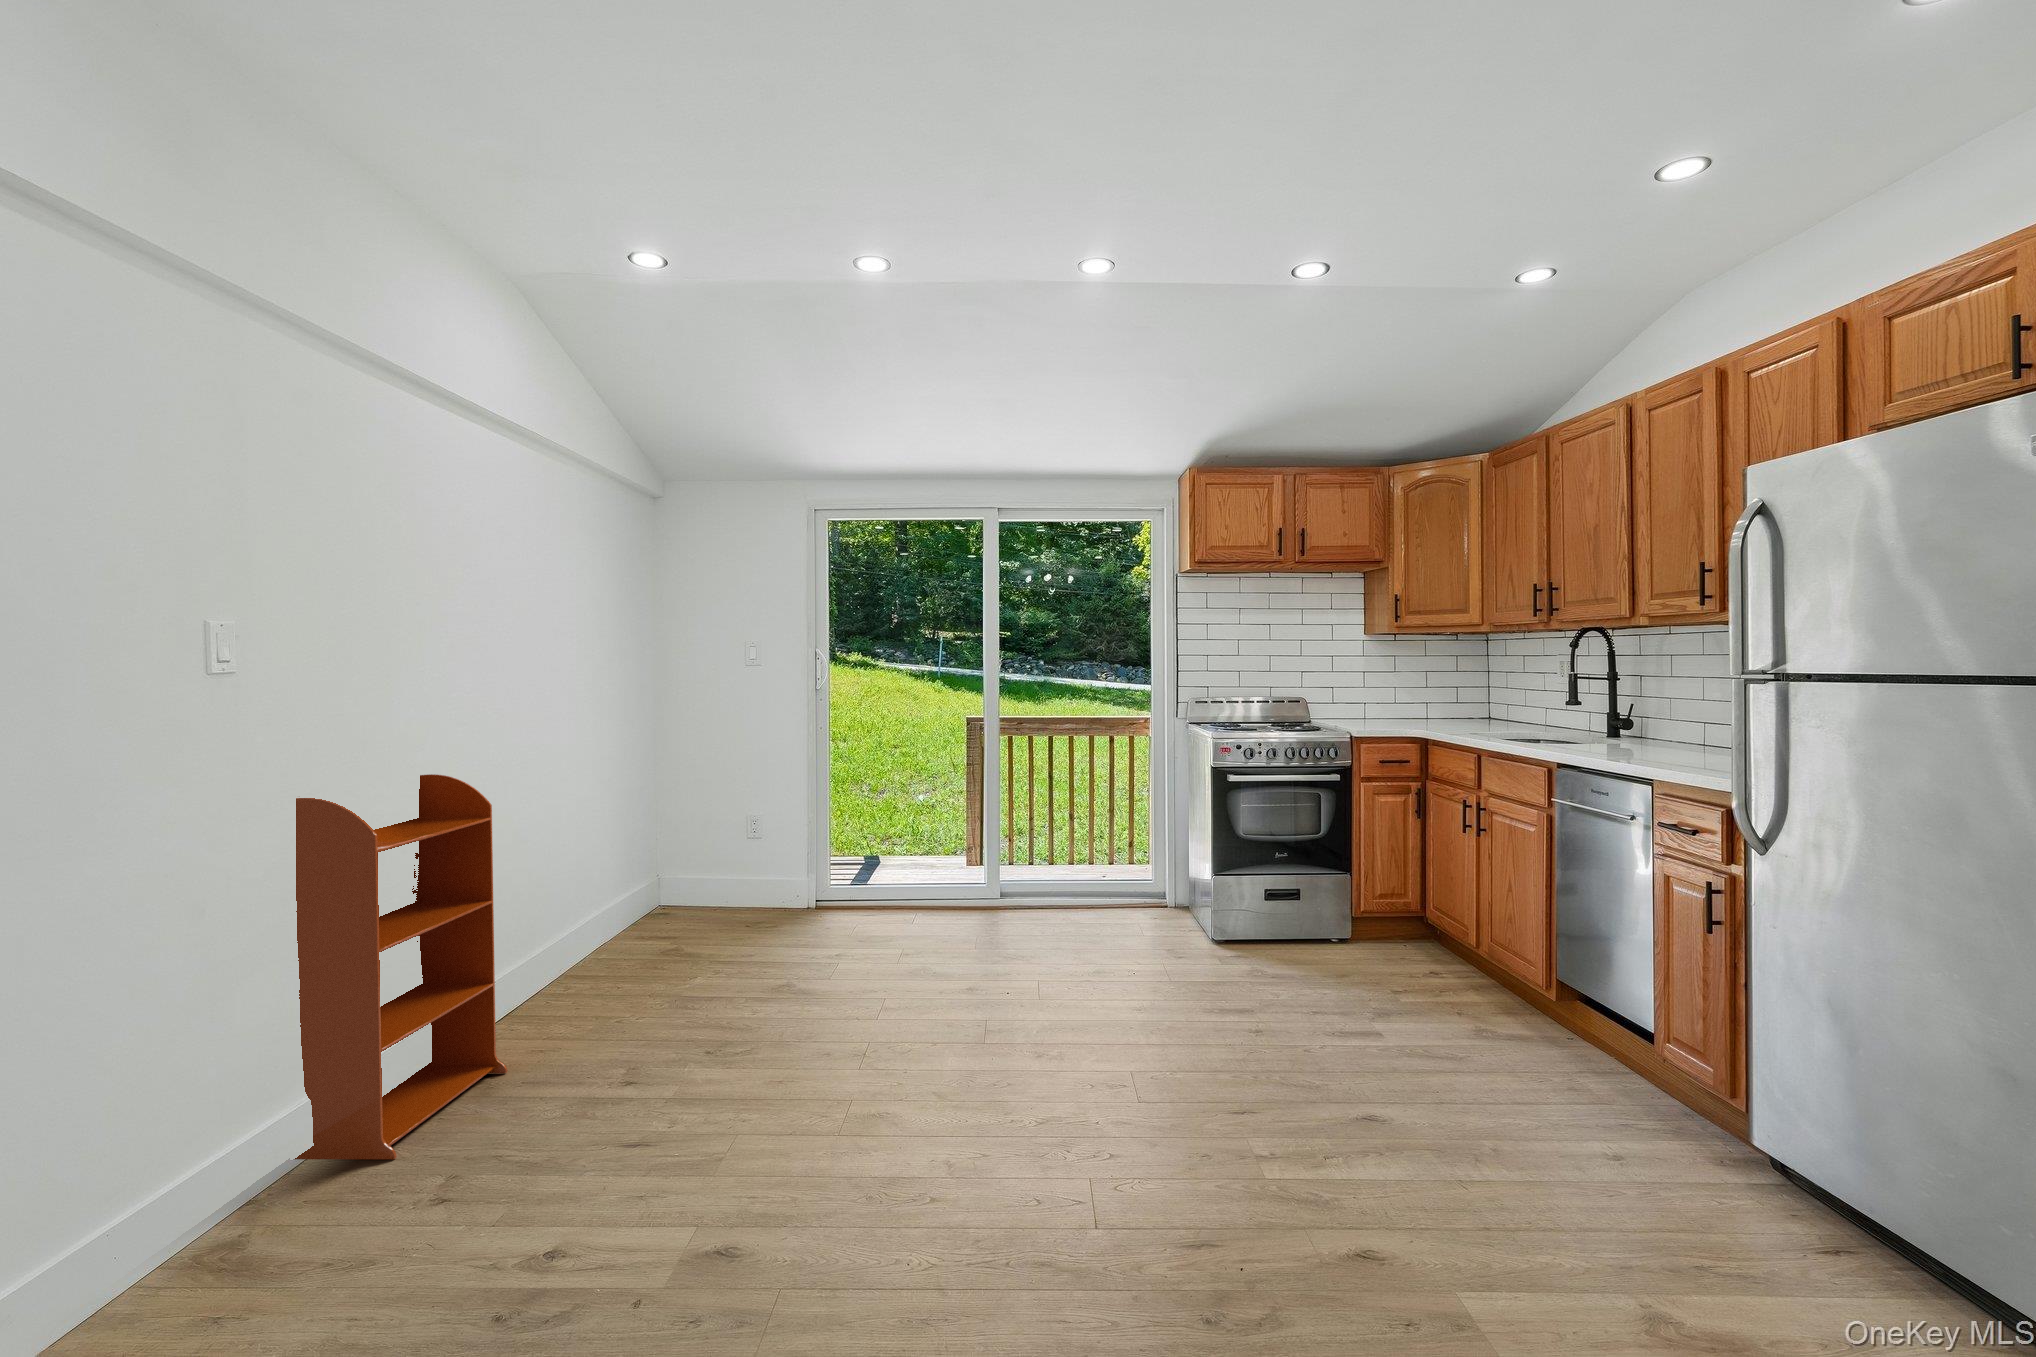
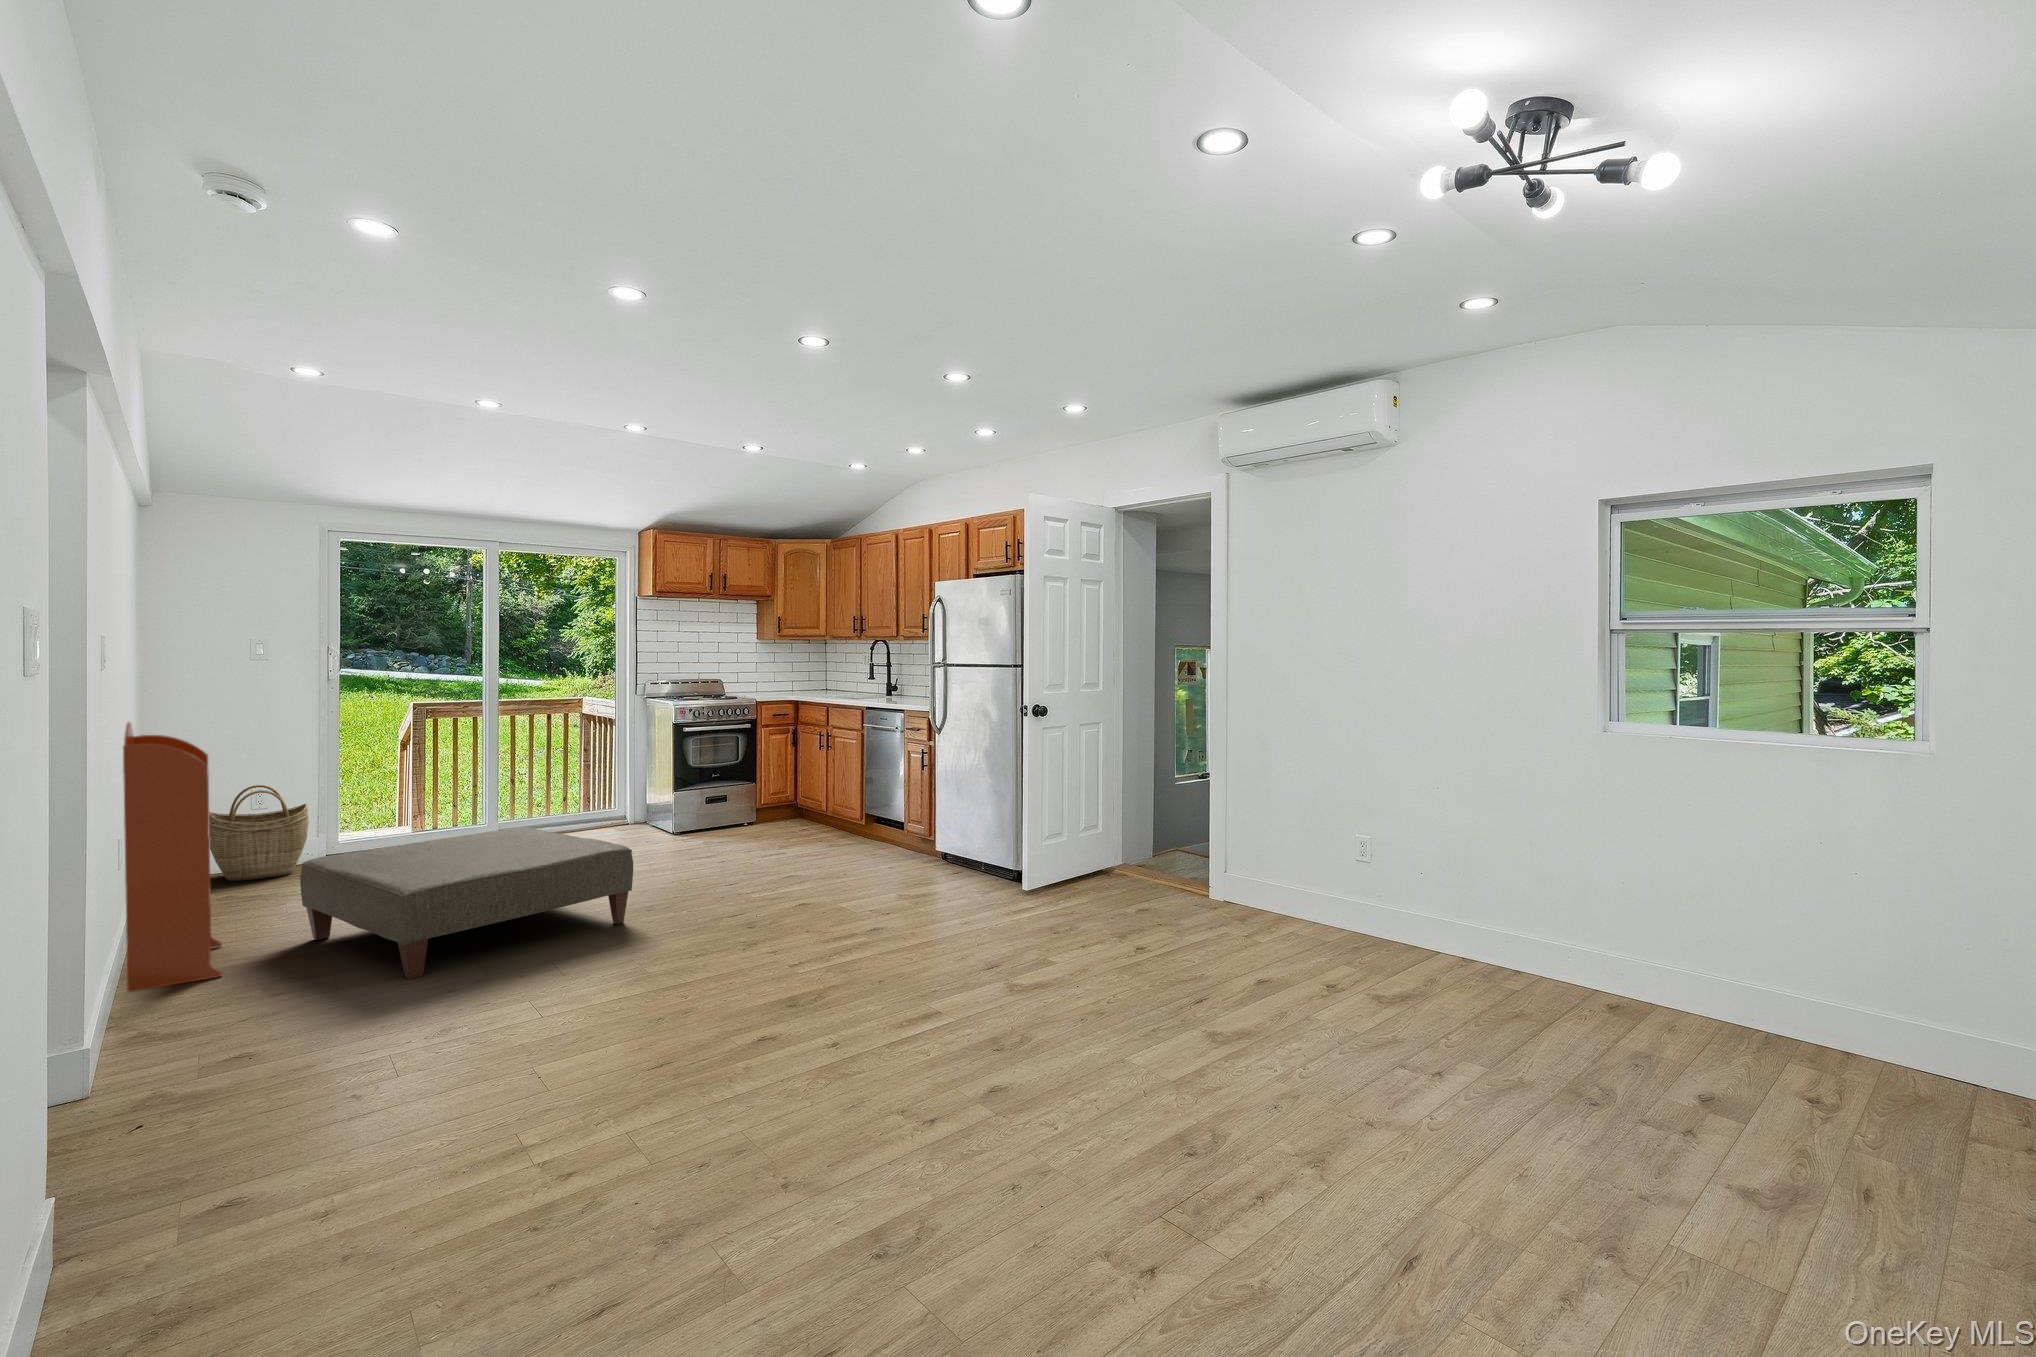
woven basket: none [681,819,778,934] -> present [209,785,308,881]
ottoman: none [460,943,962,1299] -> present [300,827,633,979]

